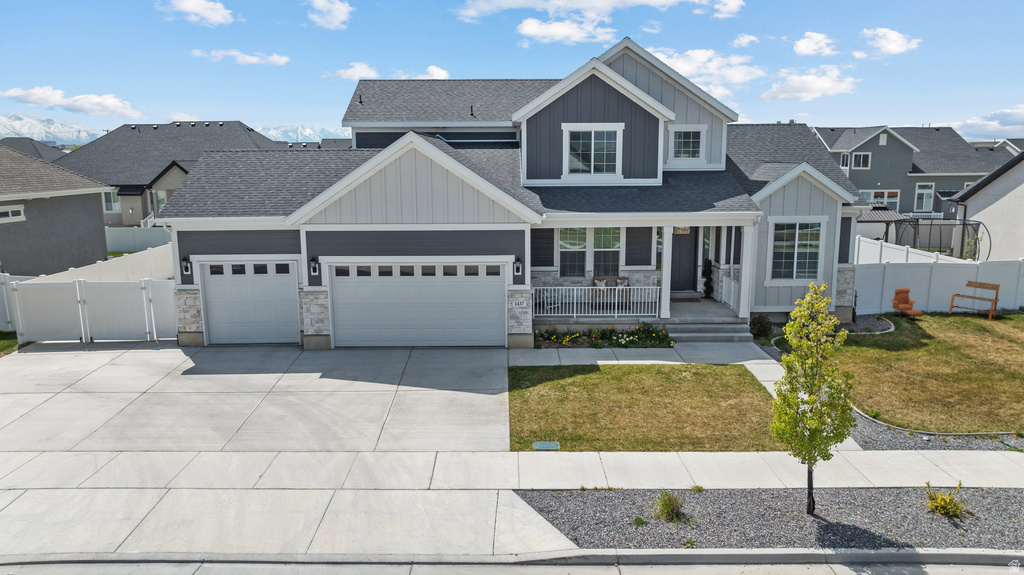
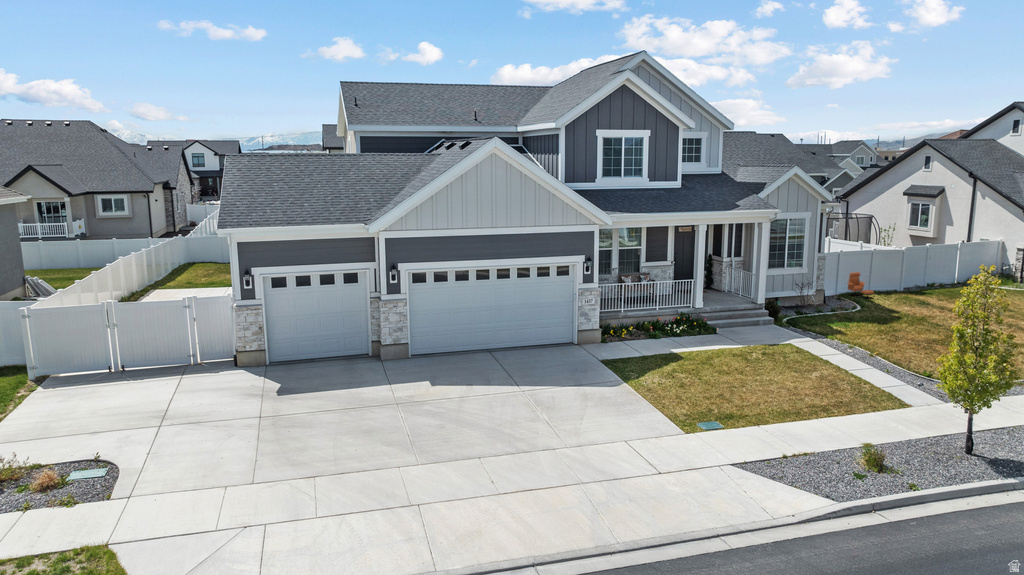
bench: present [949,281,1000,320] -> none [886,263,924,295]

